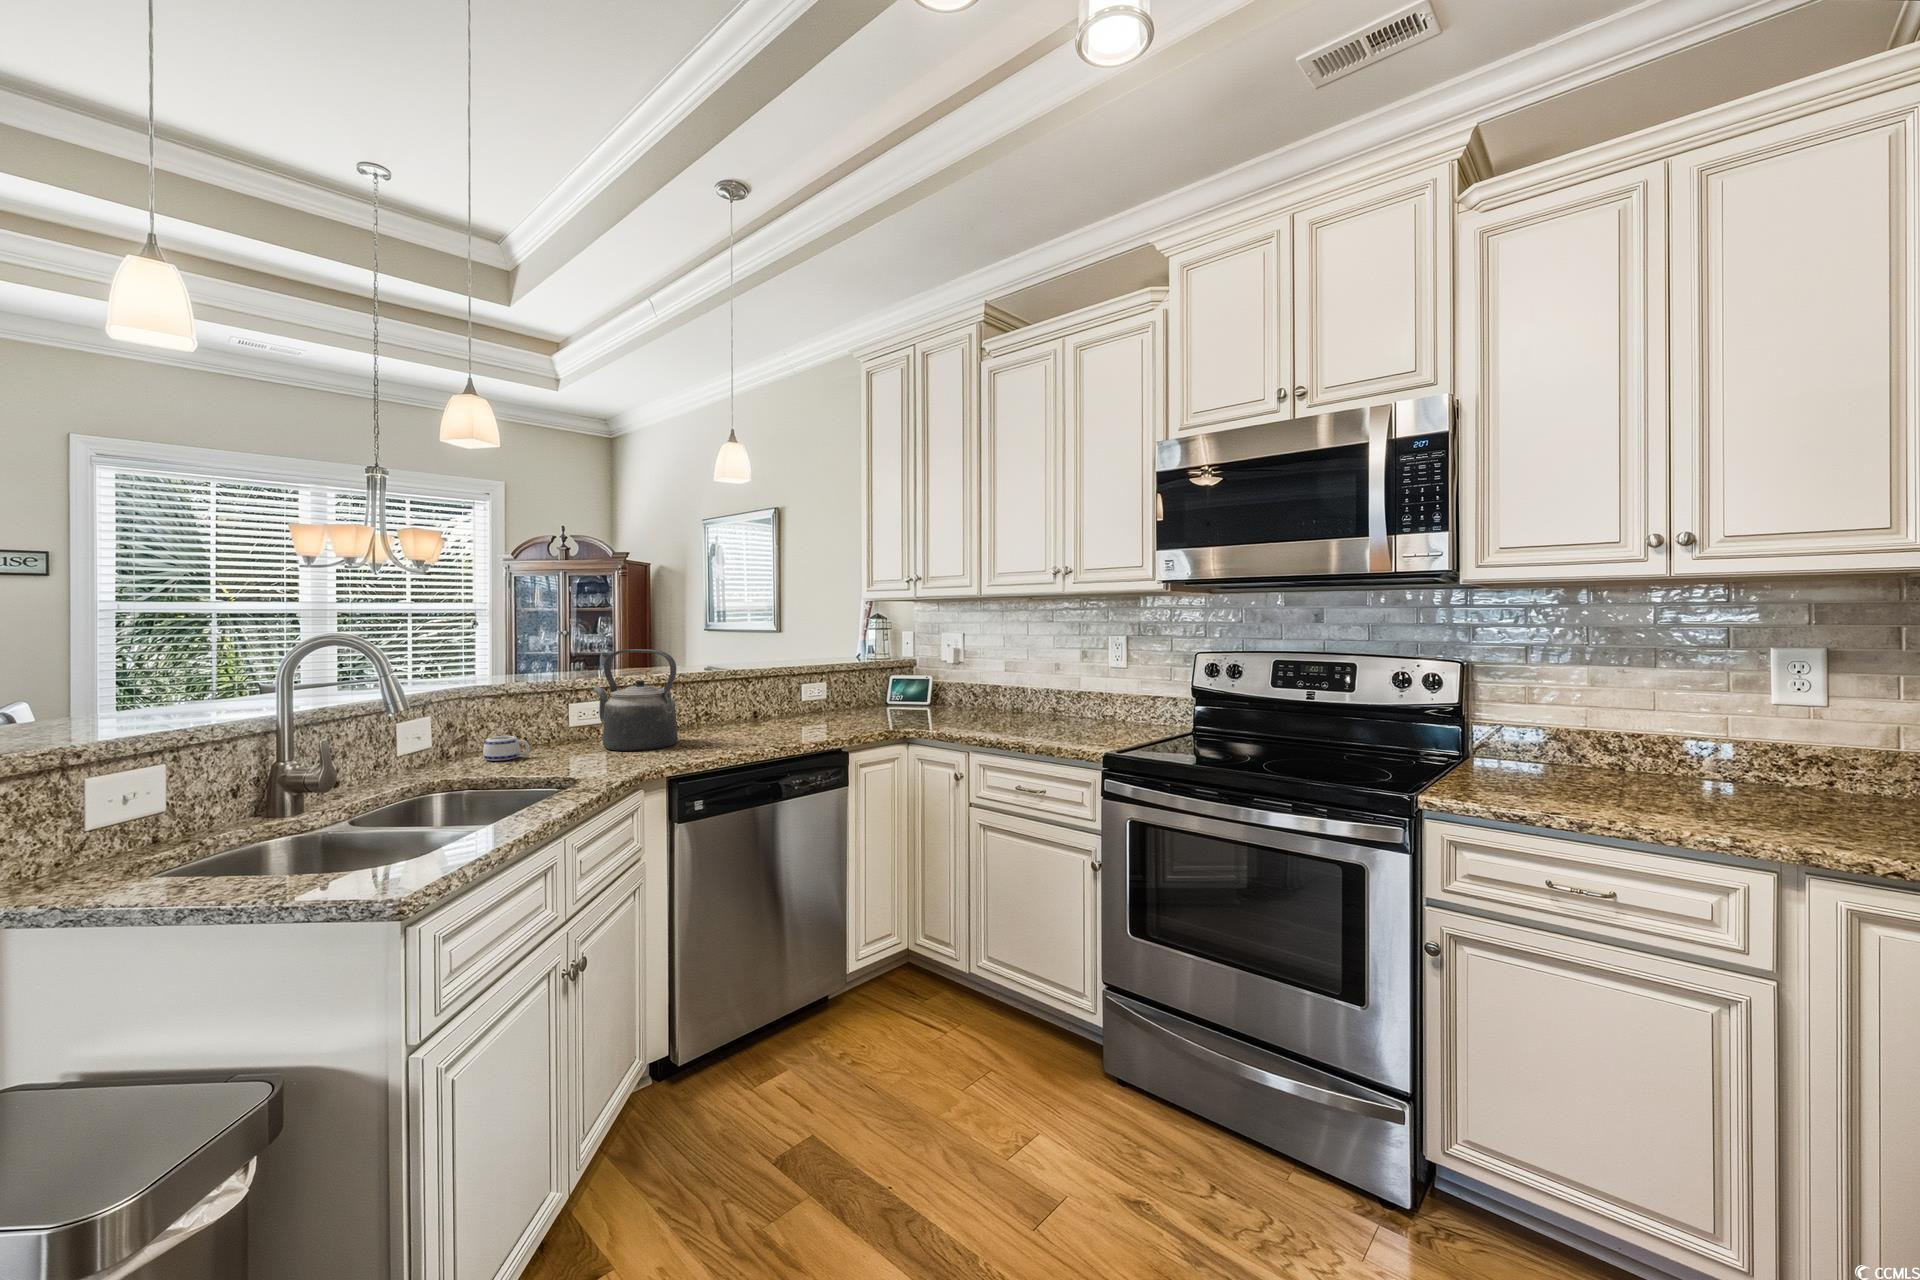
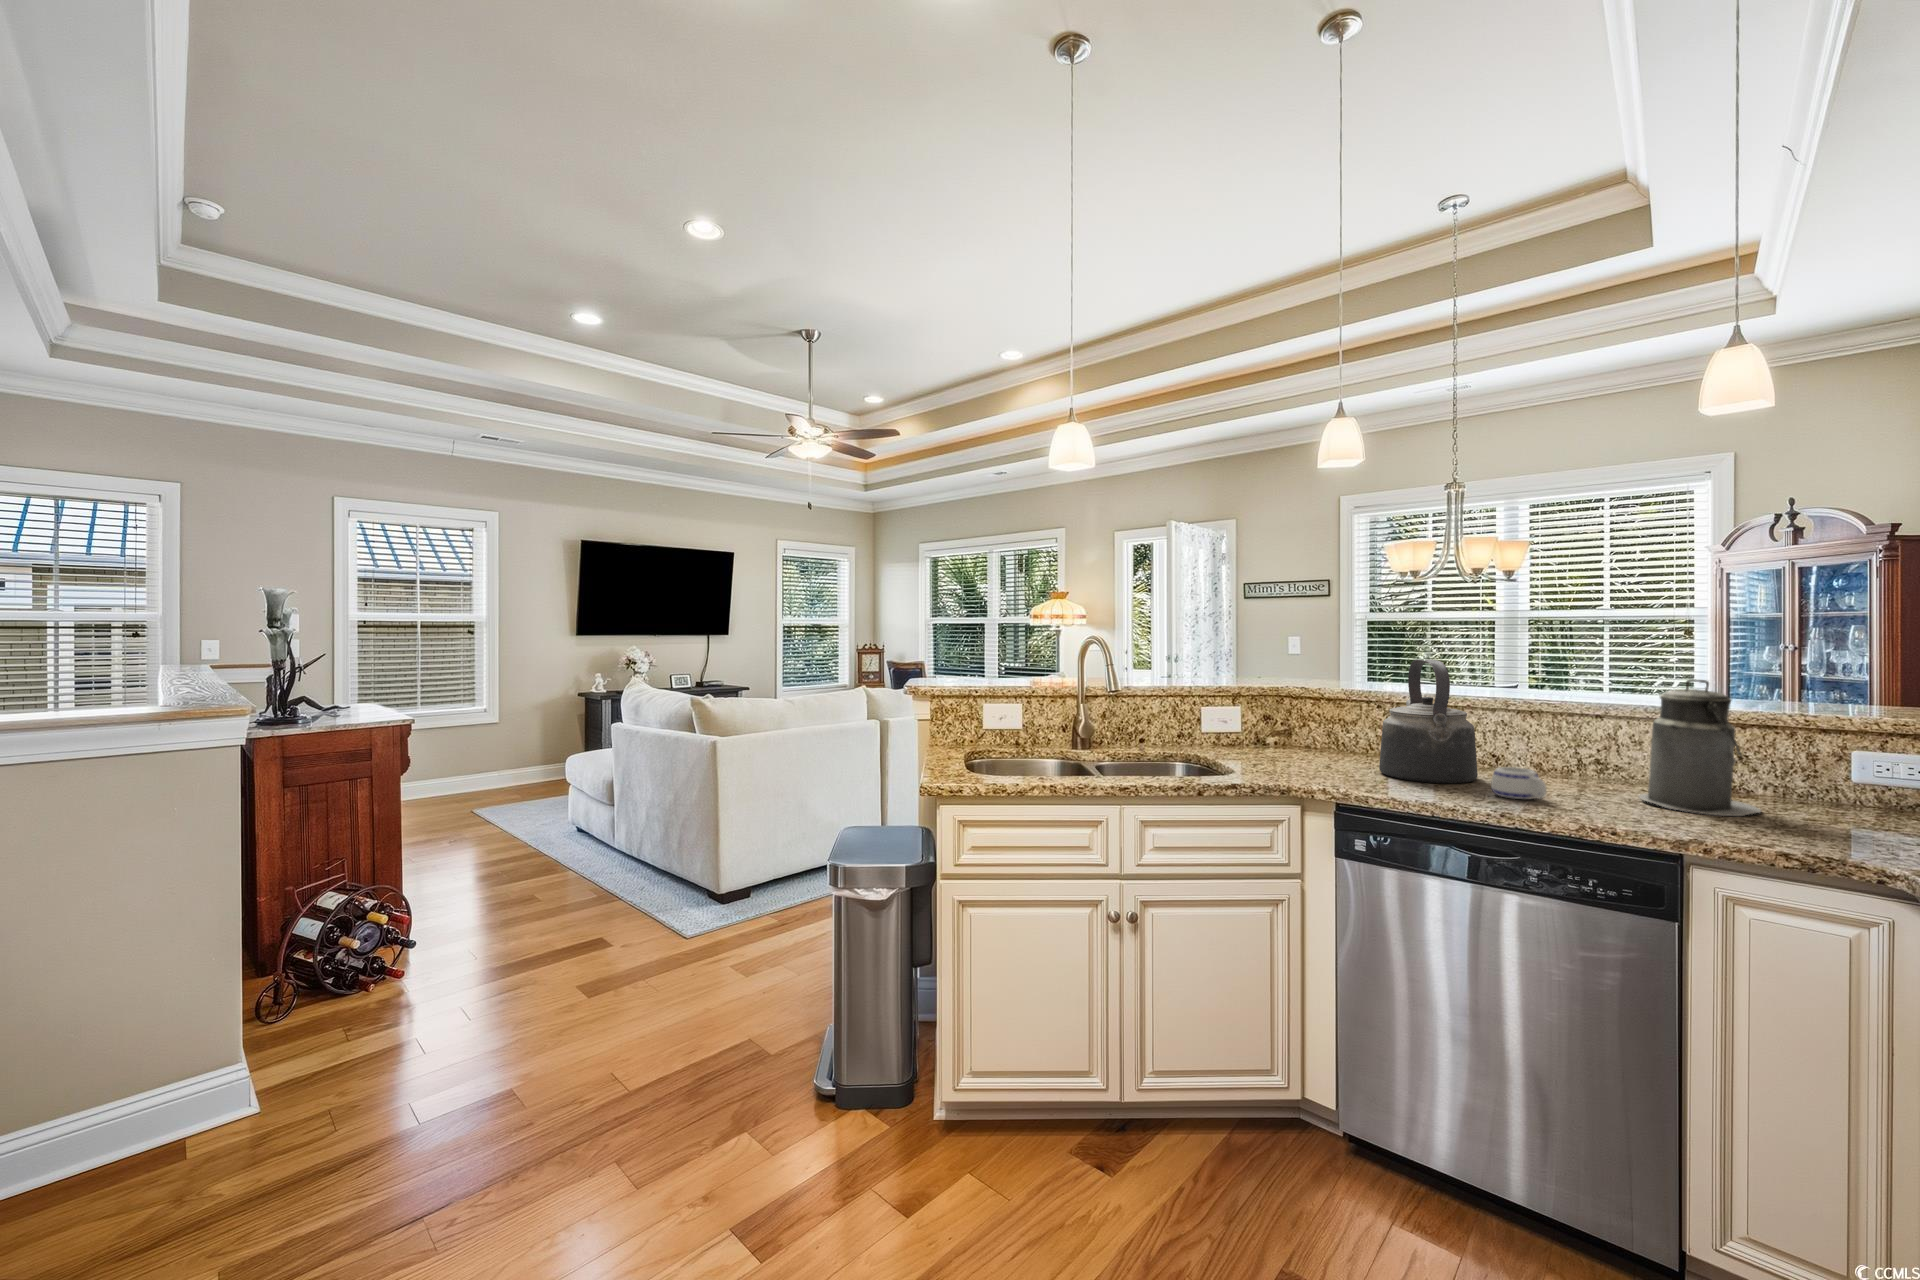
canister: none [752,652,806,729] -> present [1639,679,1761,816]
mug: present [483,736,530,761] -> present [1491,767,1546,799]

